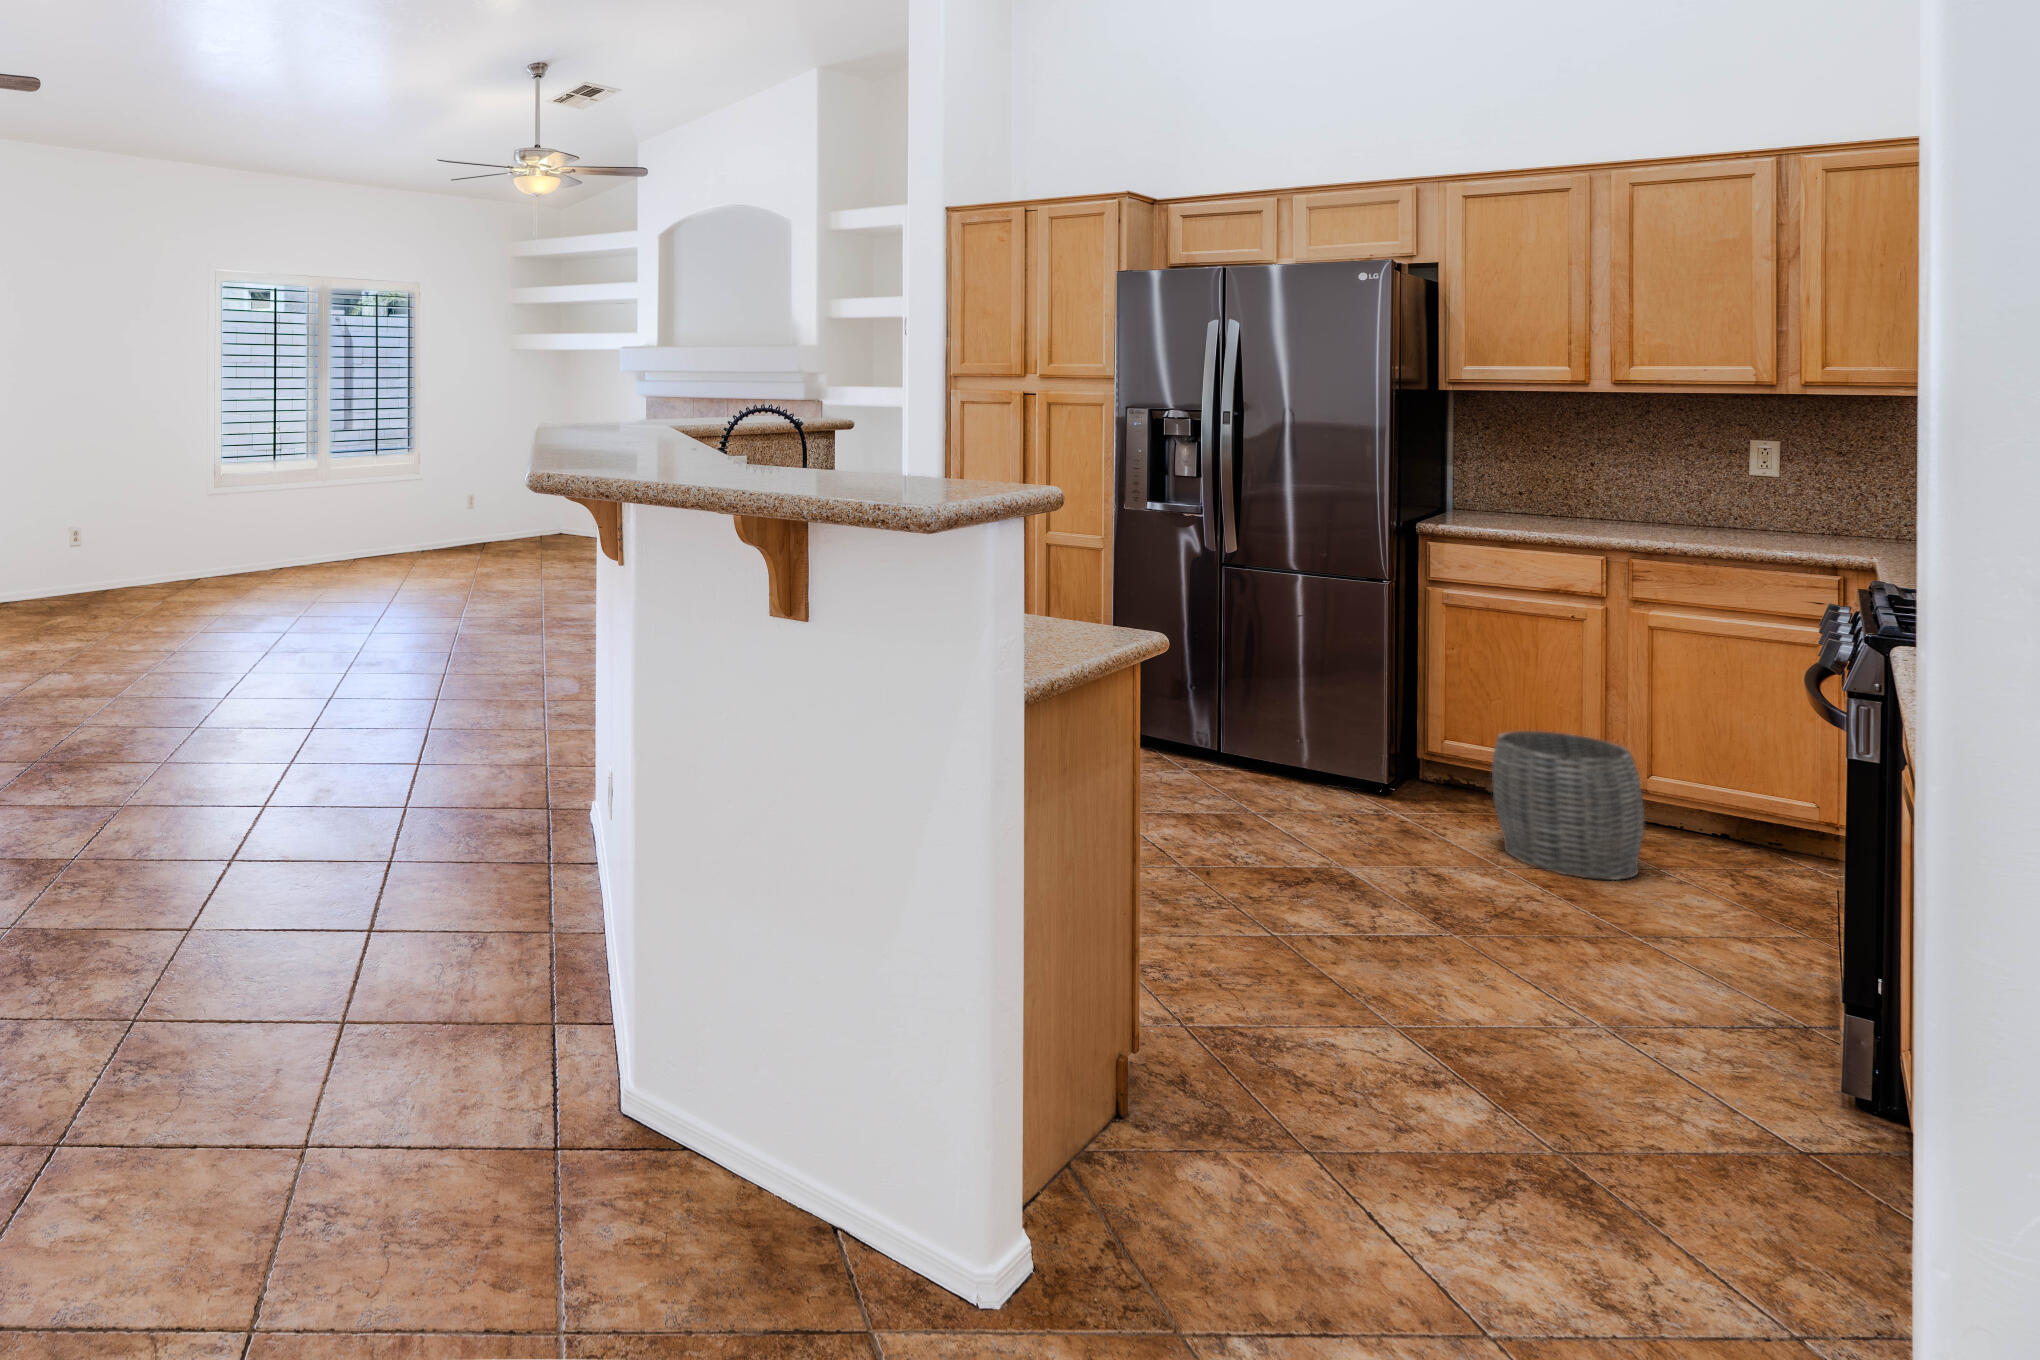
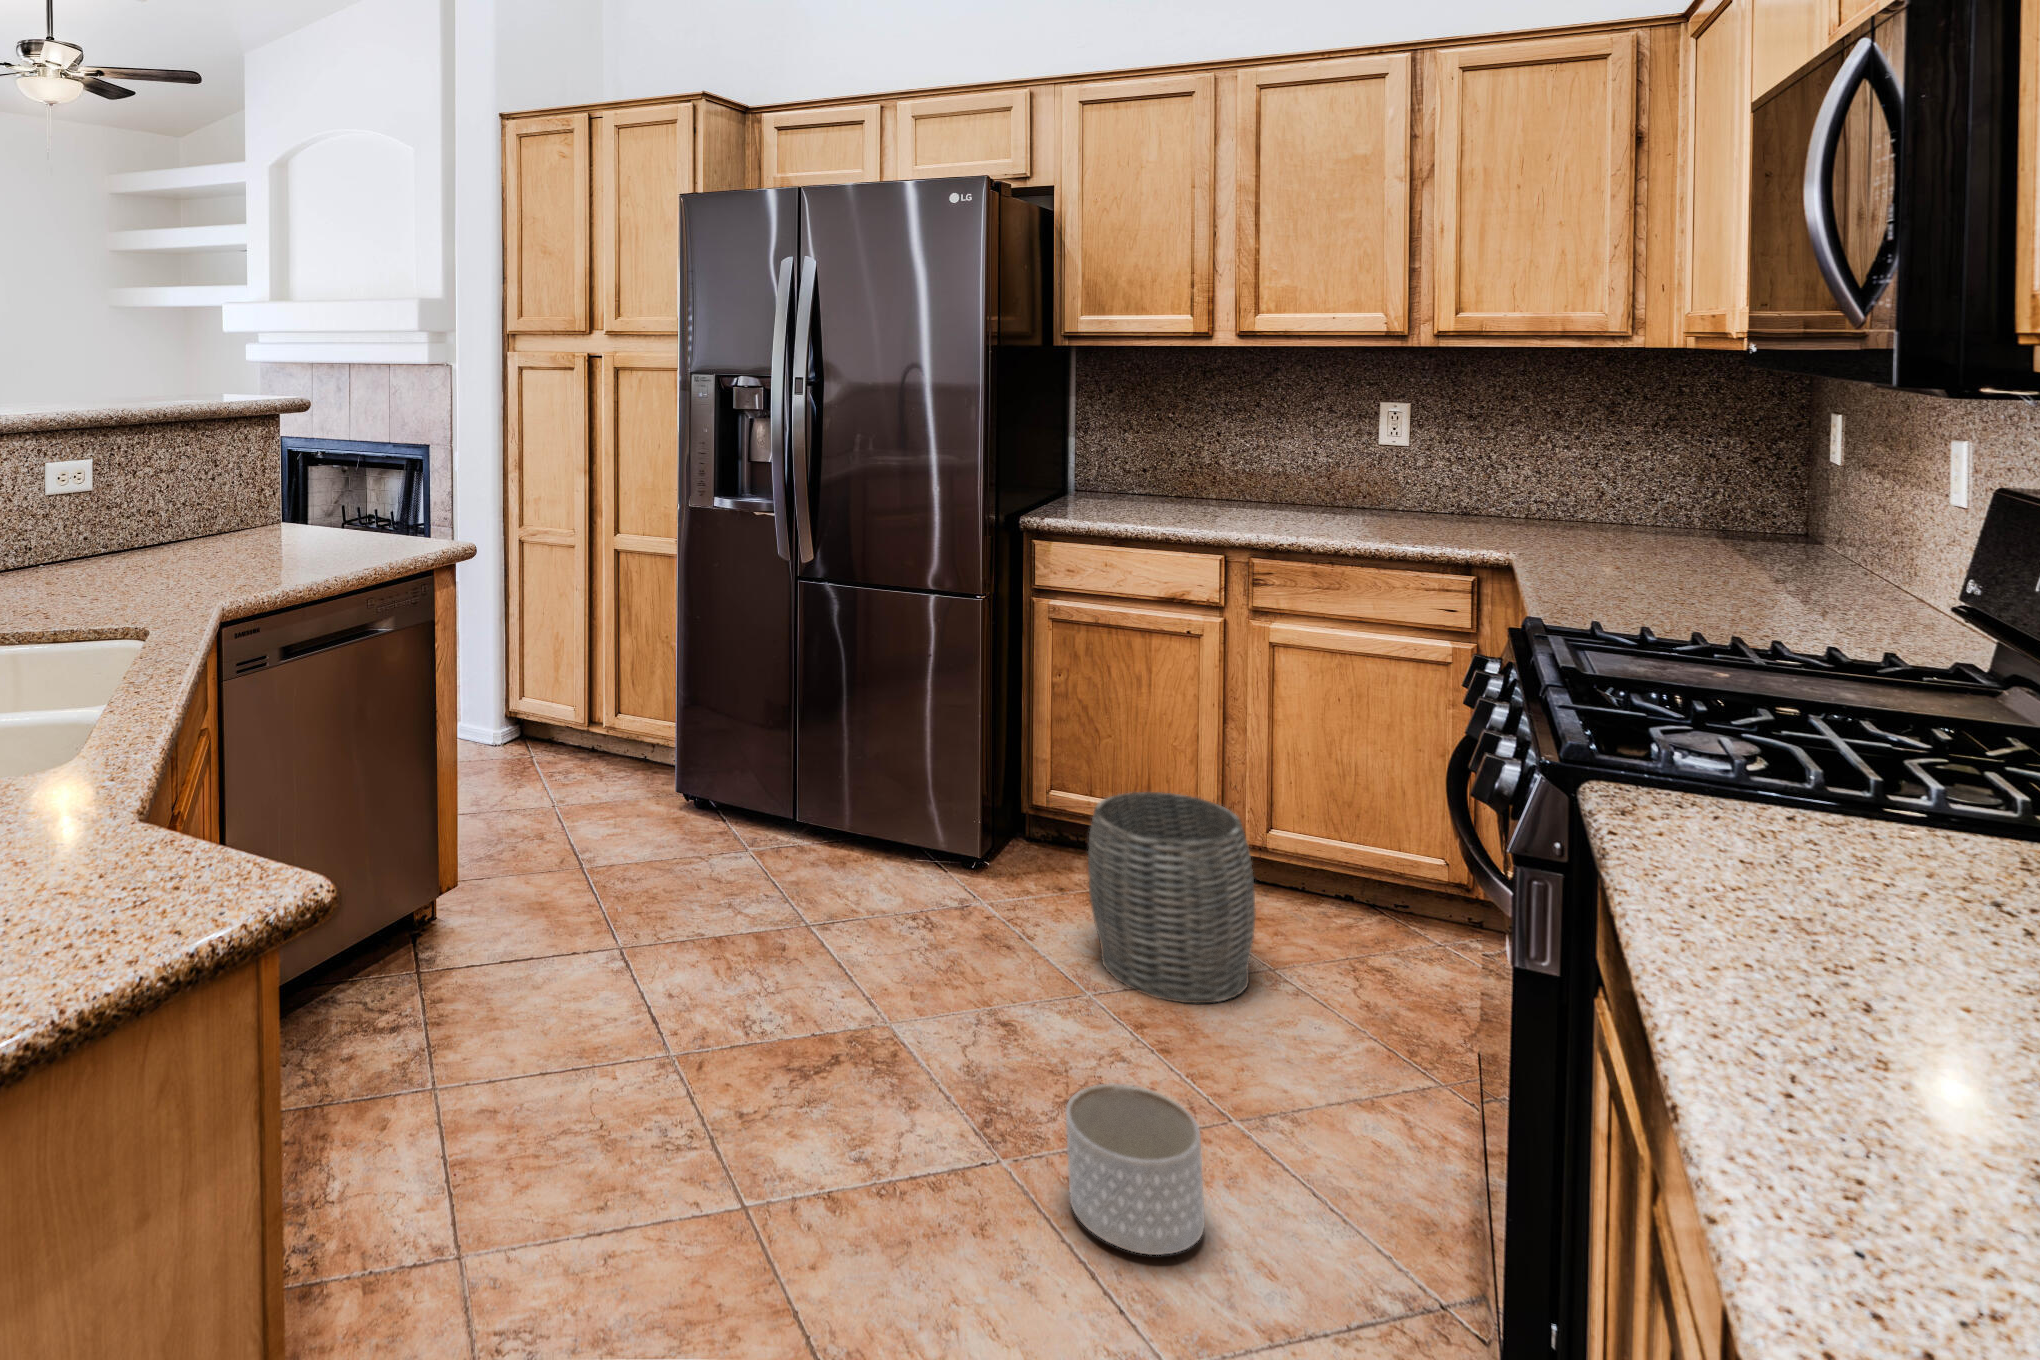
planter: none [1513,885,1625,981] -> present [1066,1084,1205,1255]

